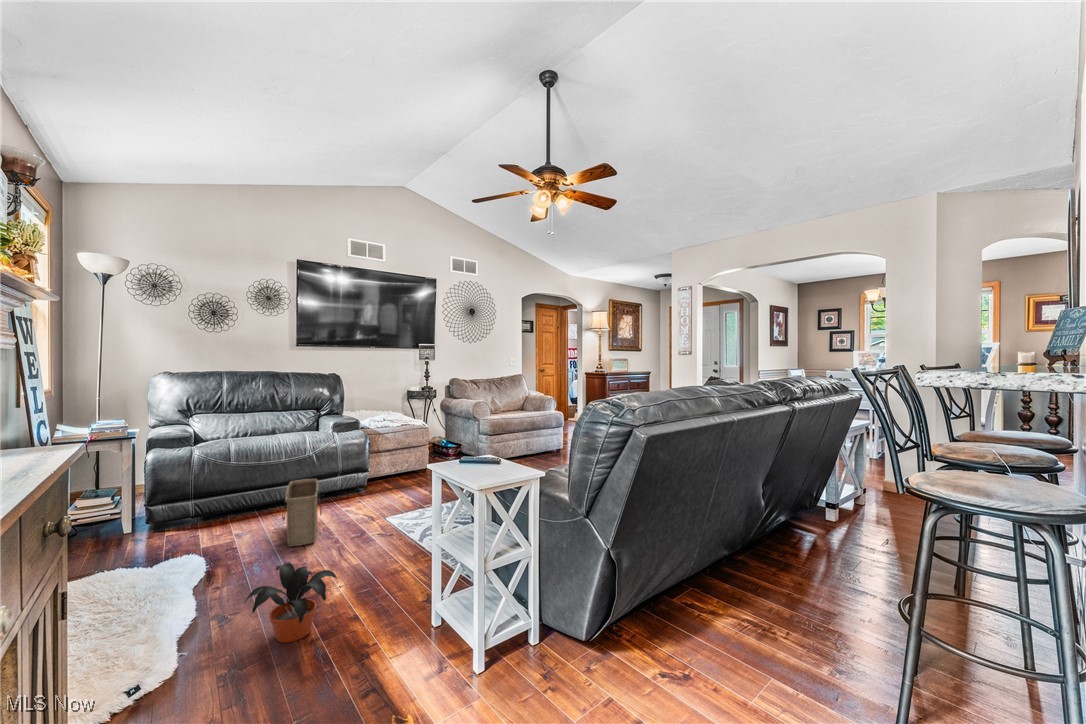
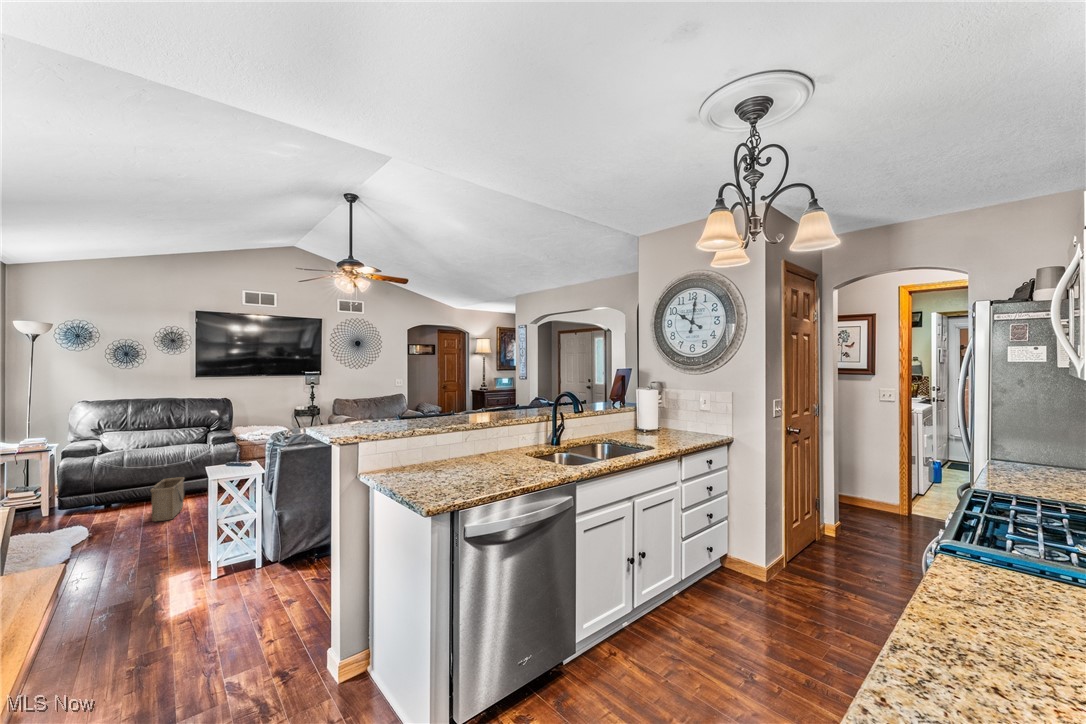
potted plant: present [245,562,337,642] -> none [95,523,158,566]

